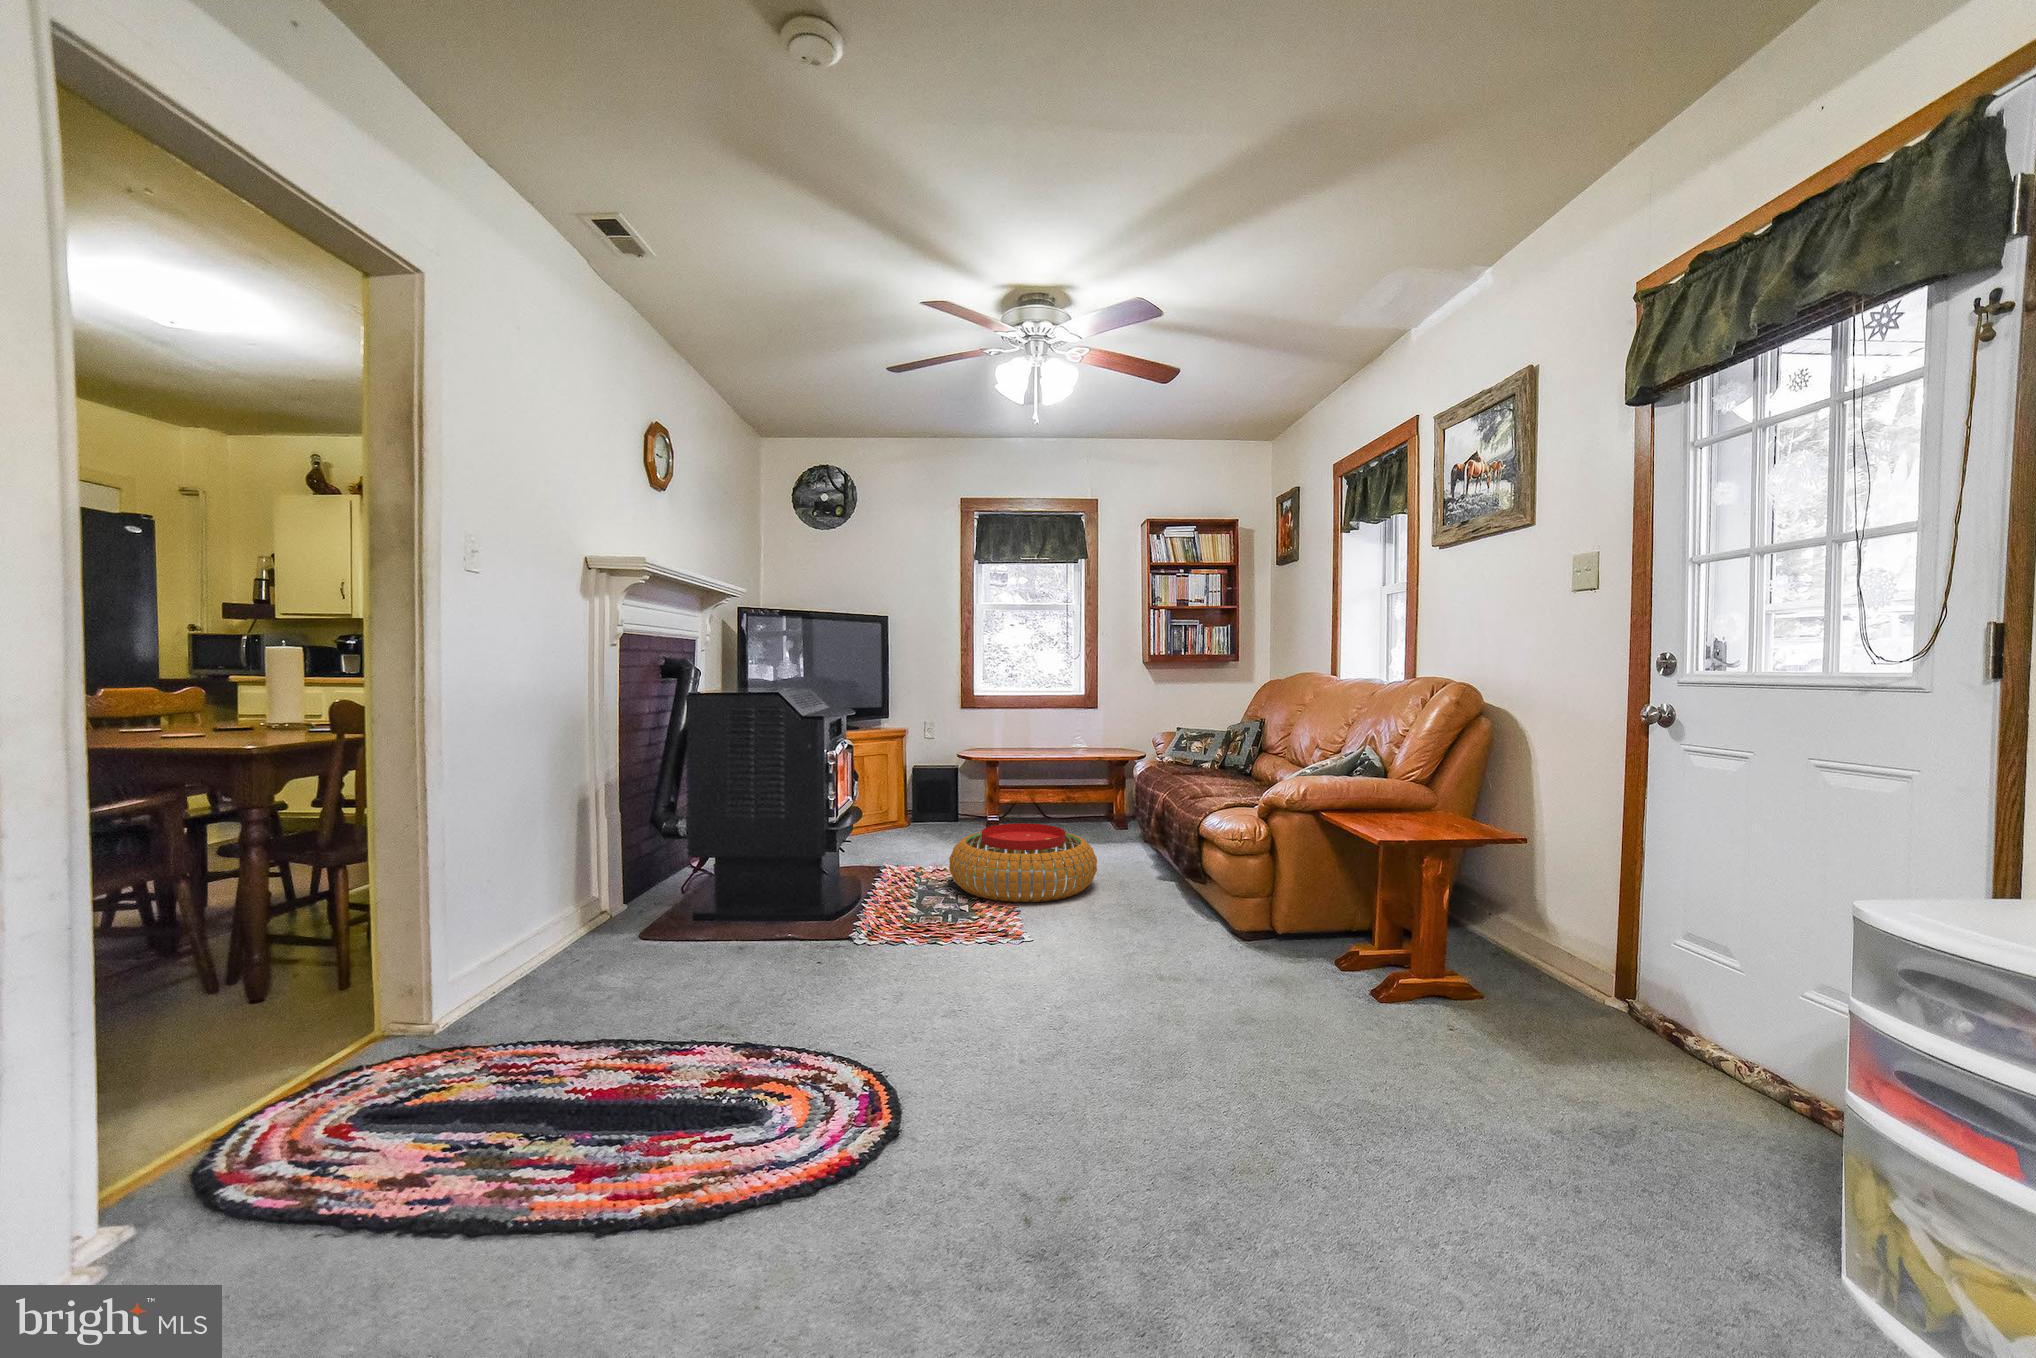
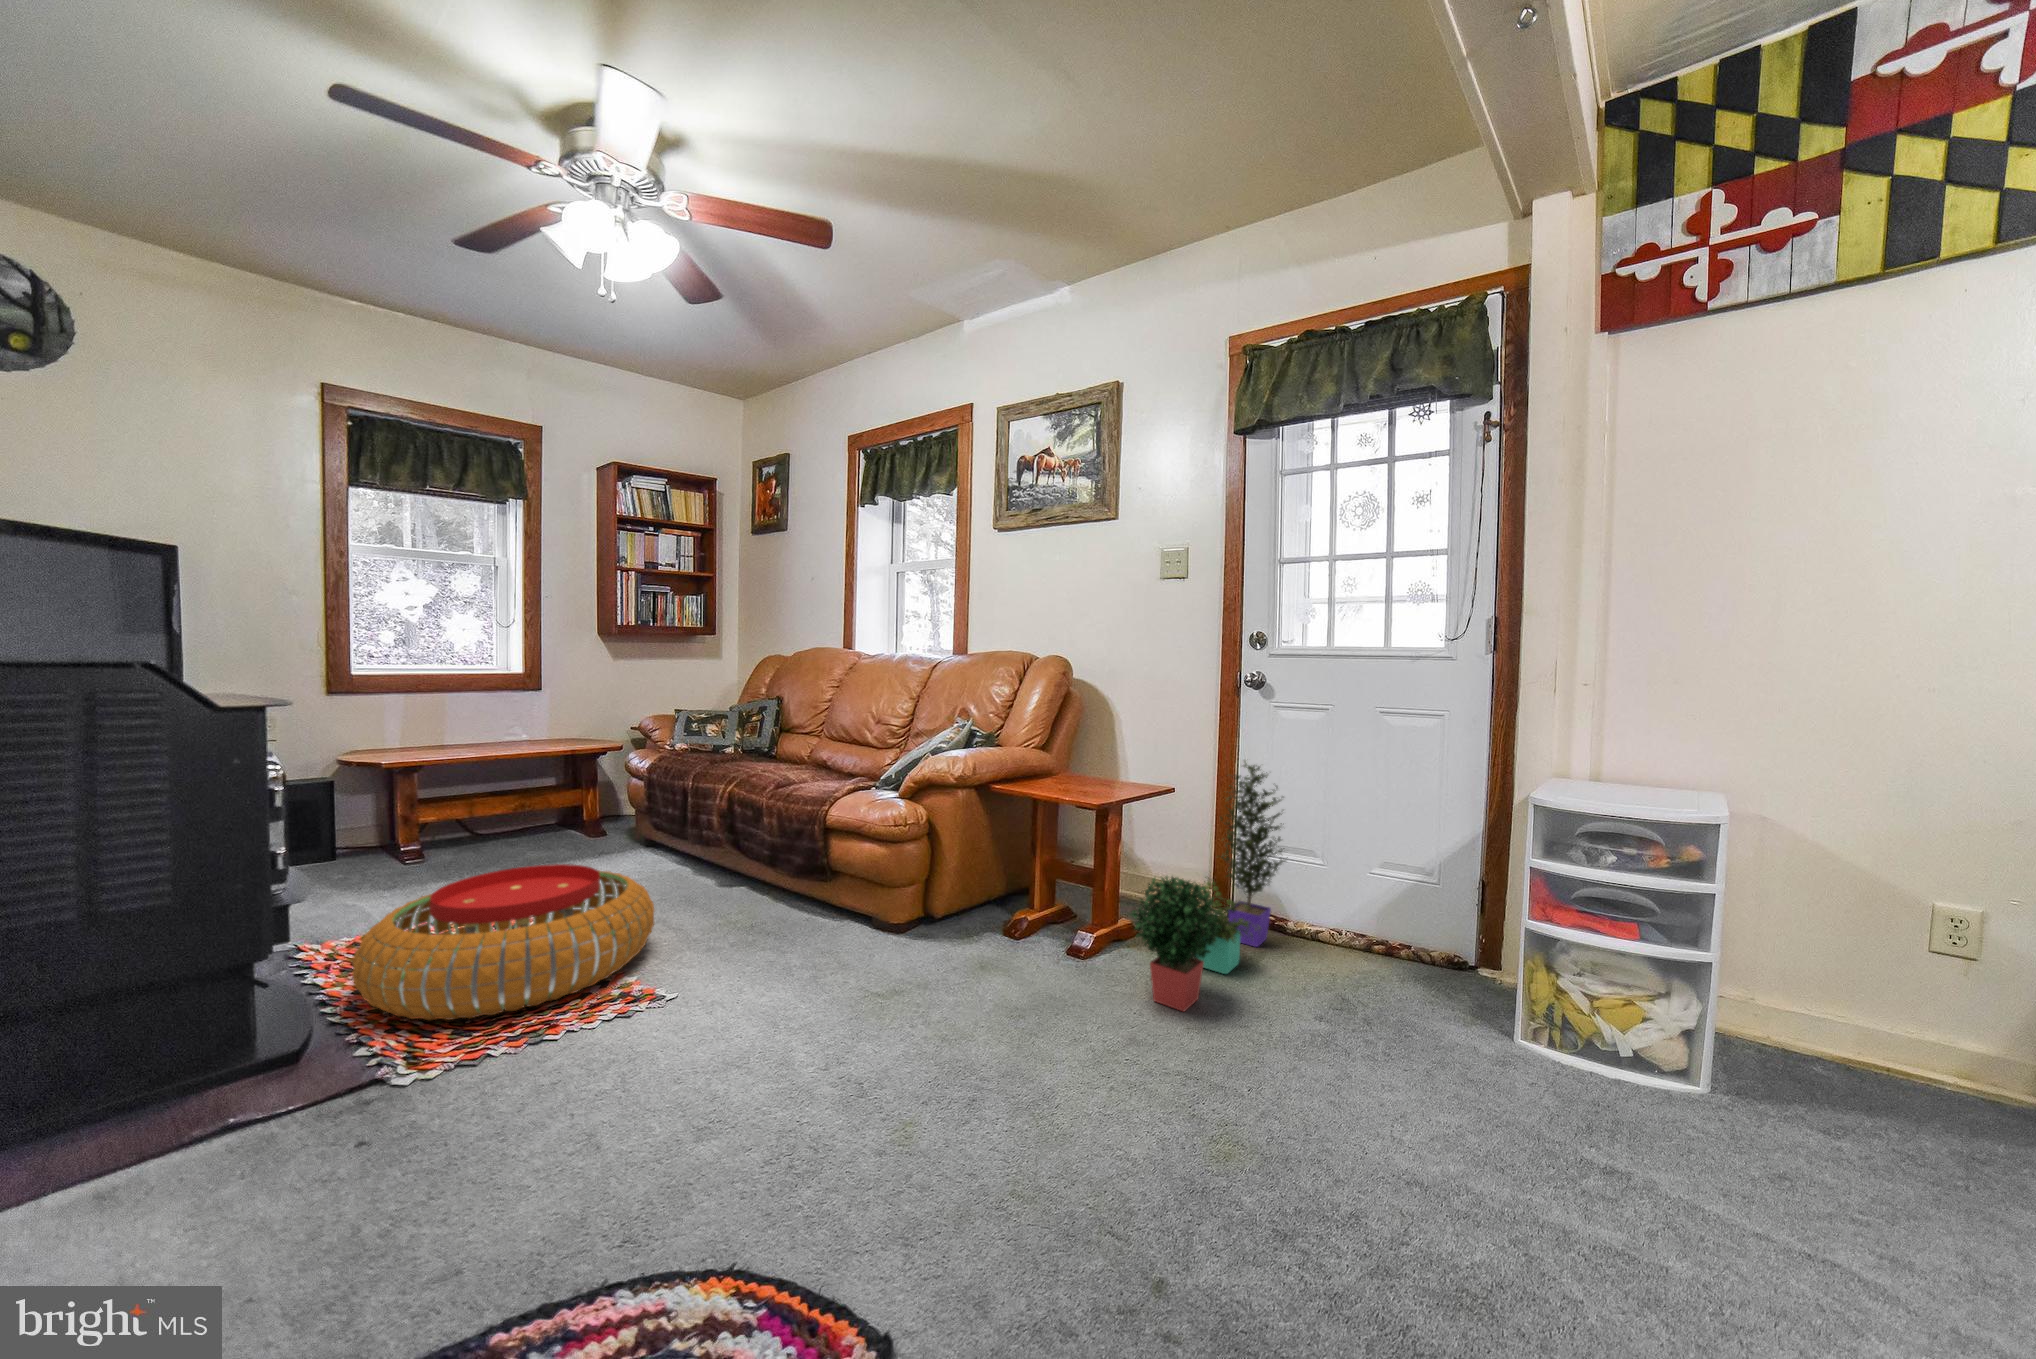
potted plant: none [1366,818,1670,1046] -> present [1132,761,1286,1011]

